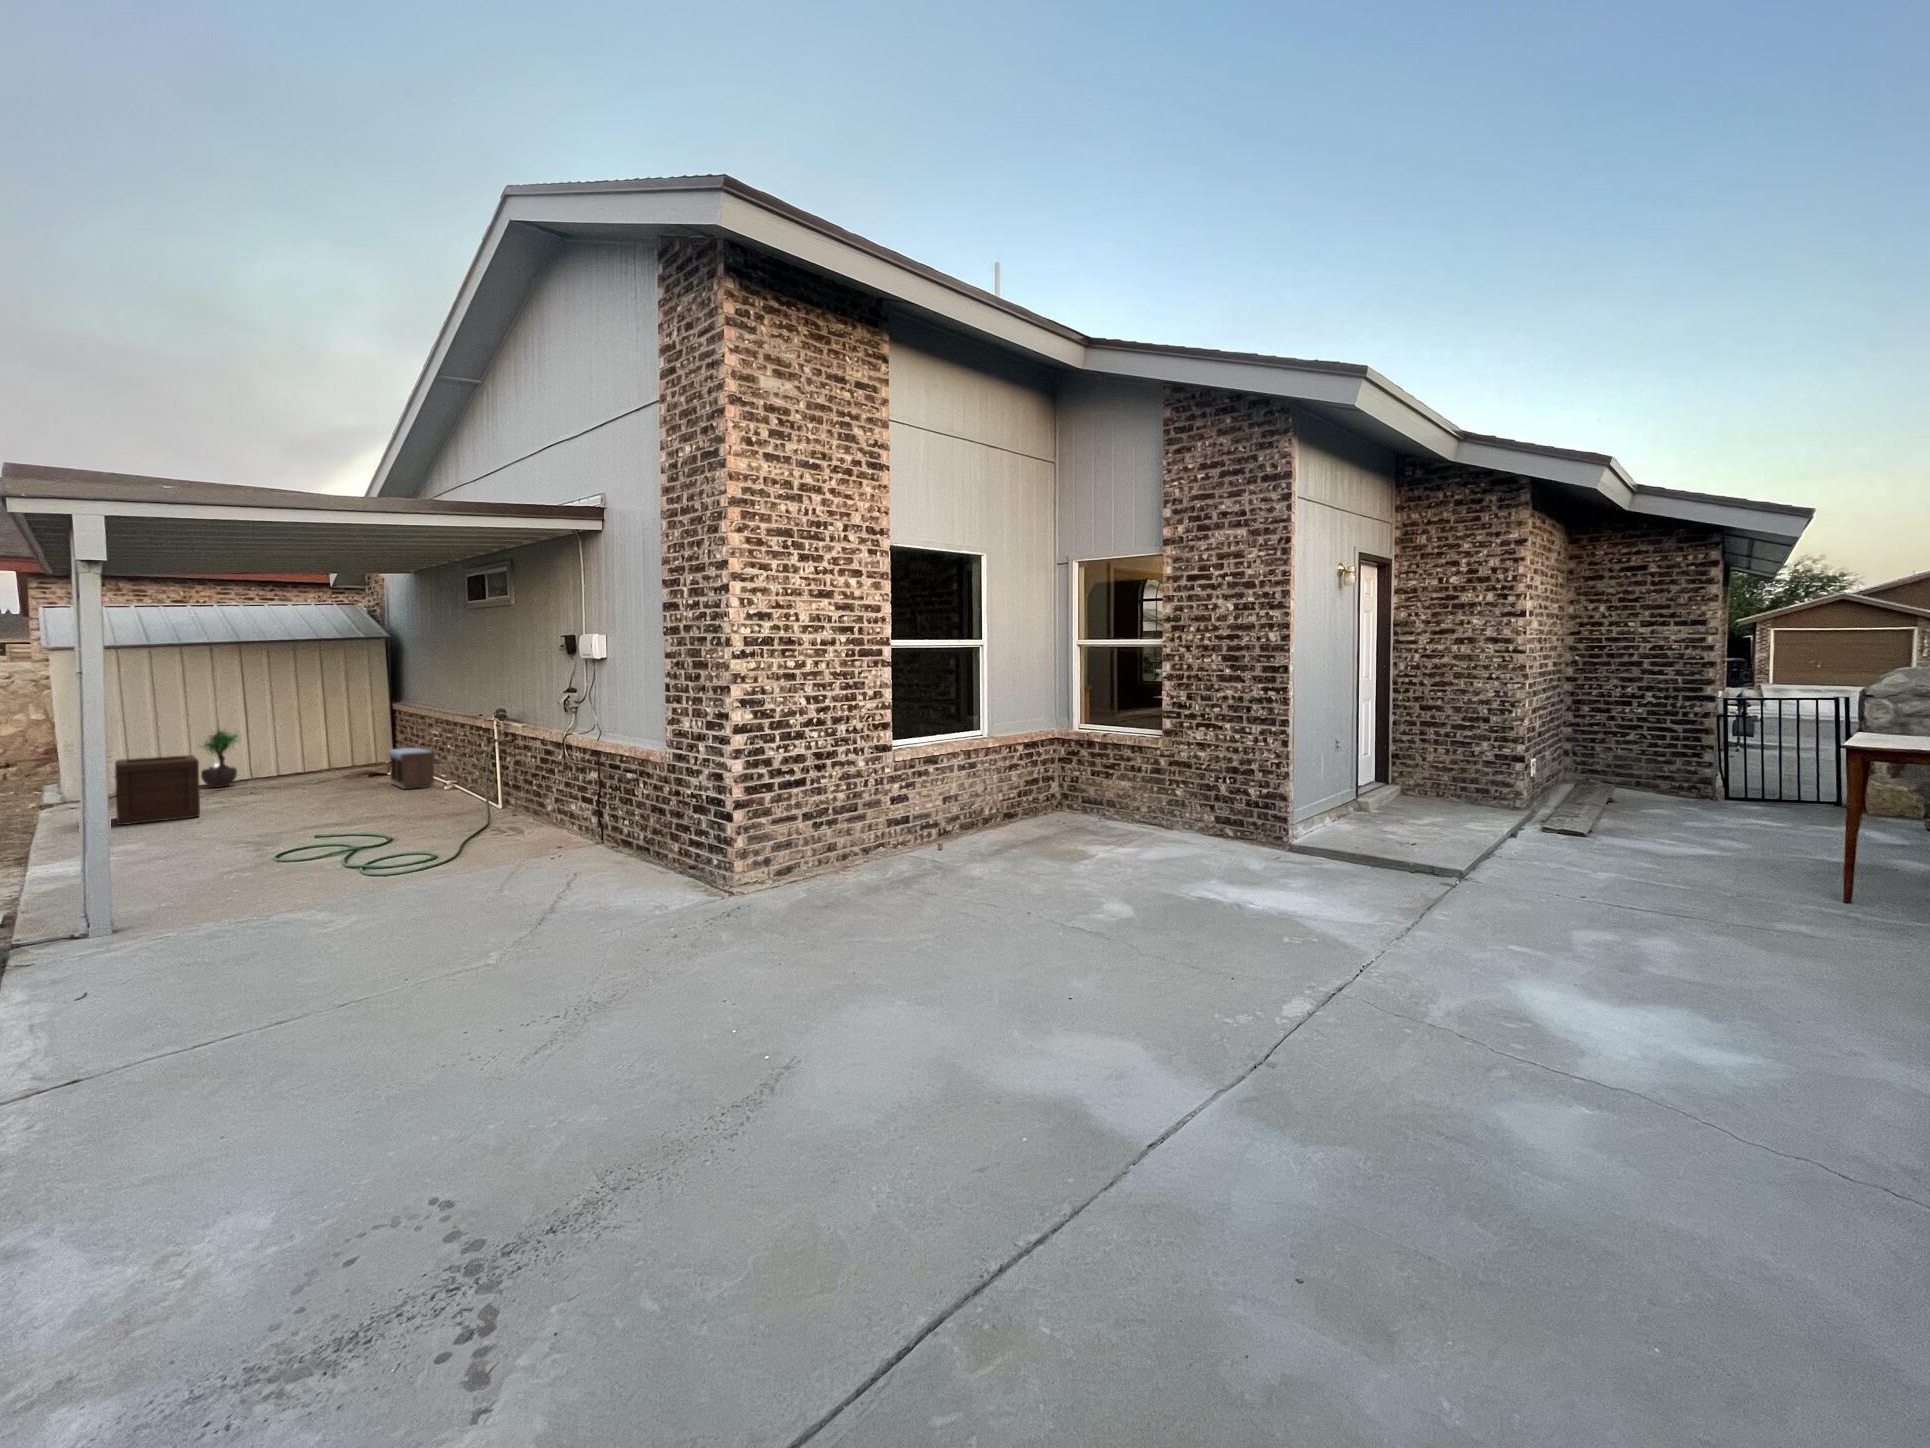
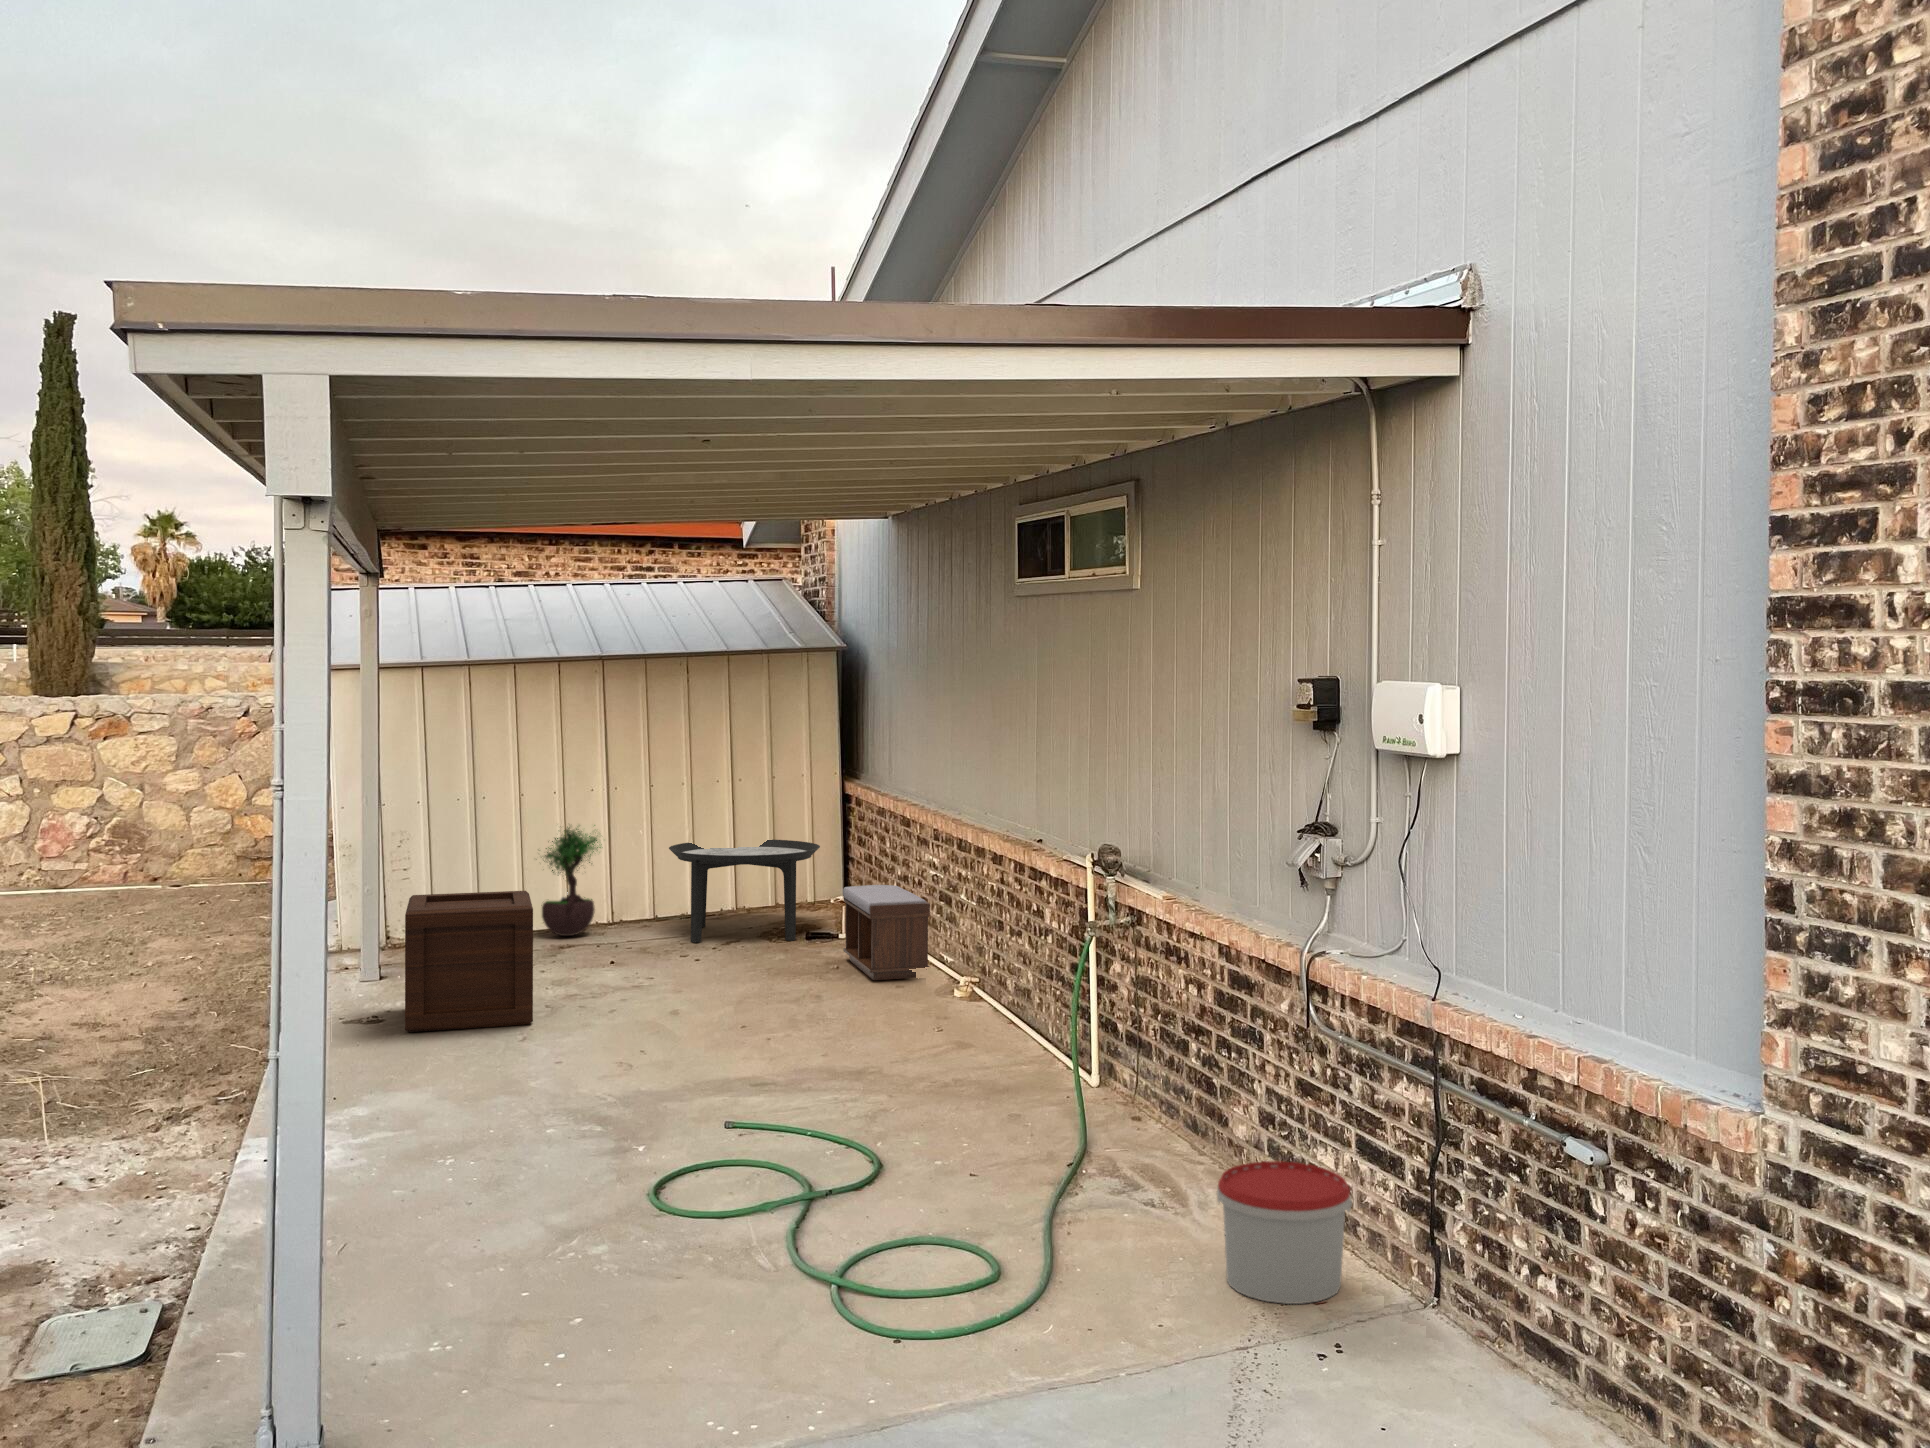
round table: none [284,733,378,784] -> present [669,840,820,942]
bucket: none [526,808,578,852] -> present [1217,1161,1352,1304]

